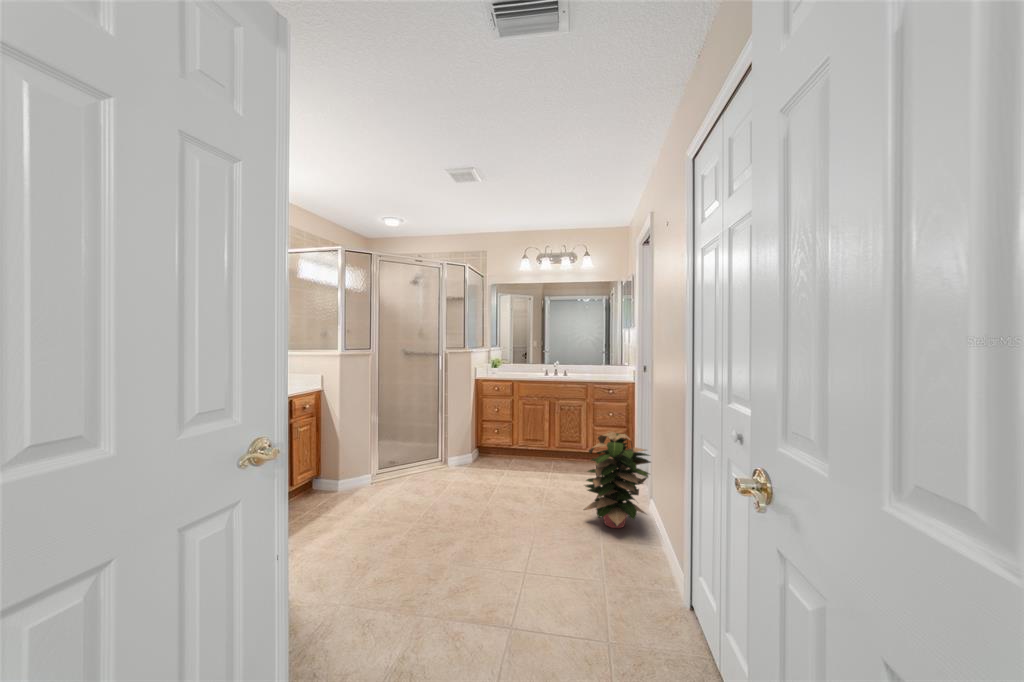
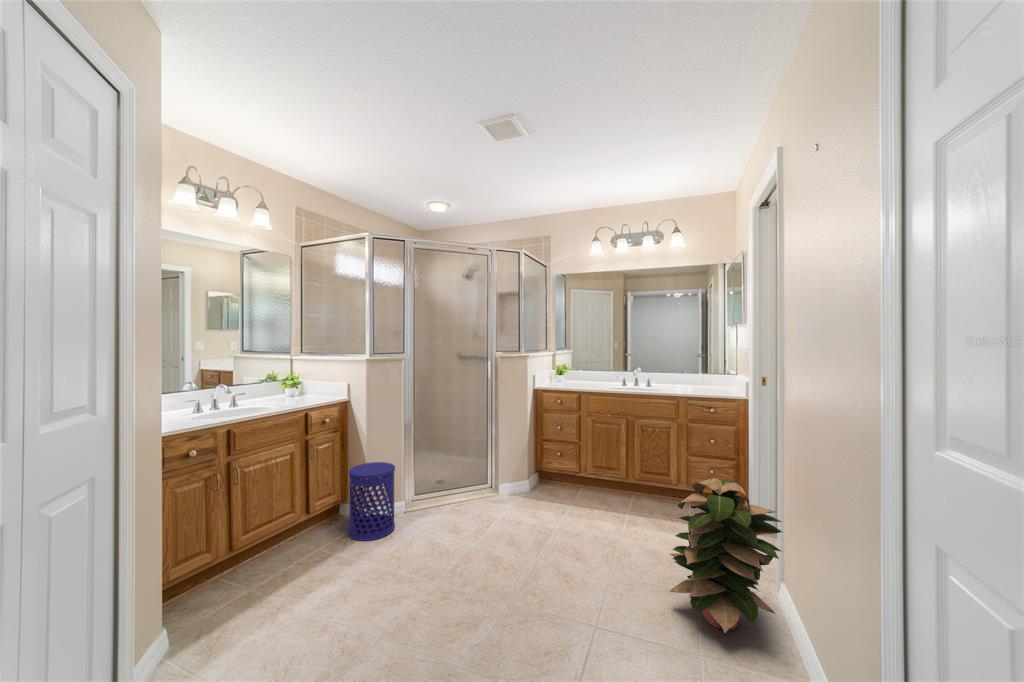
waste bin: none [329,441,368,504] -> present [349,462,395,541]

